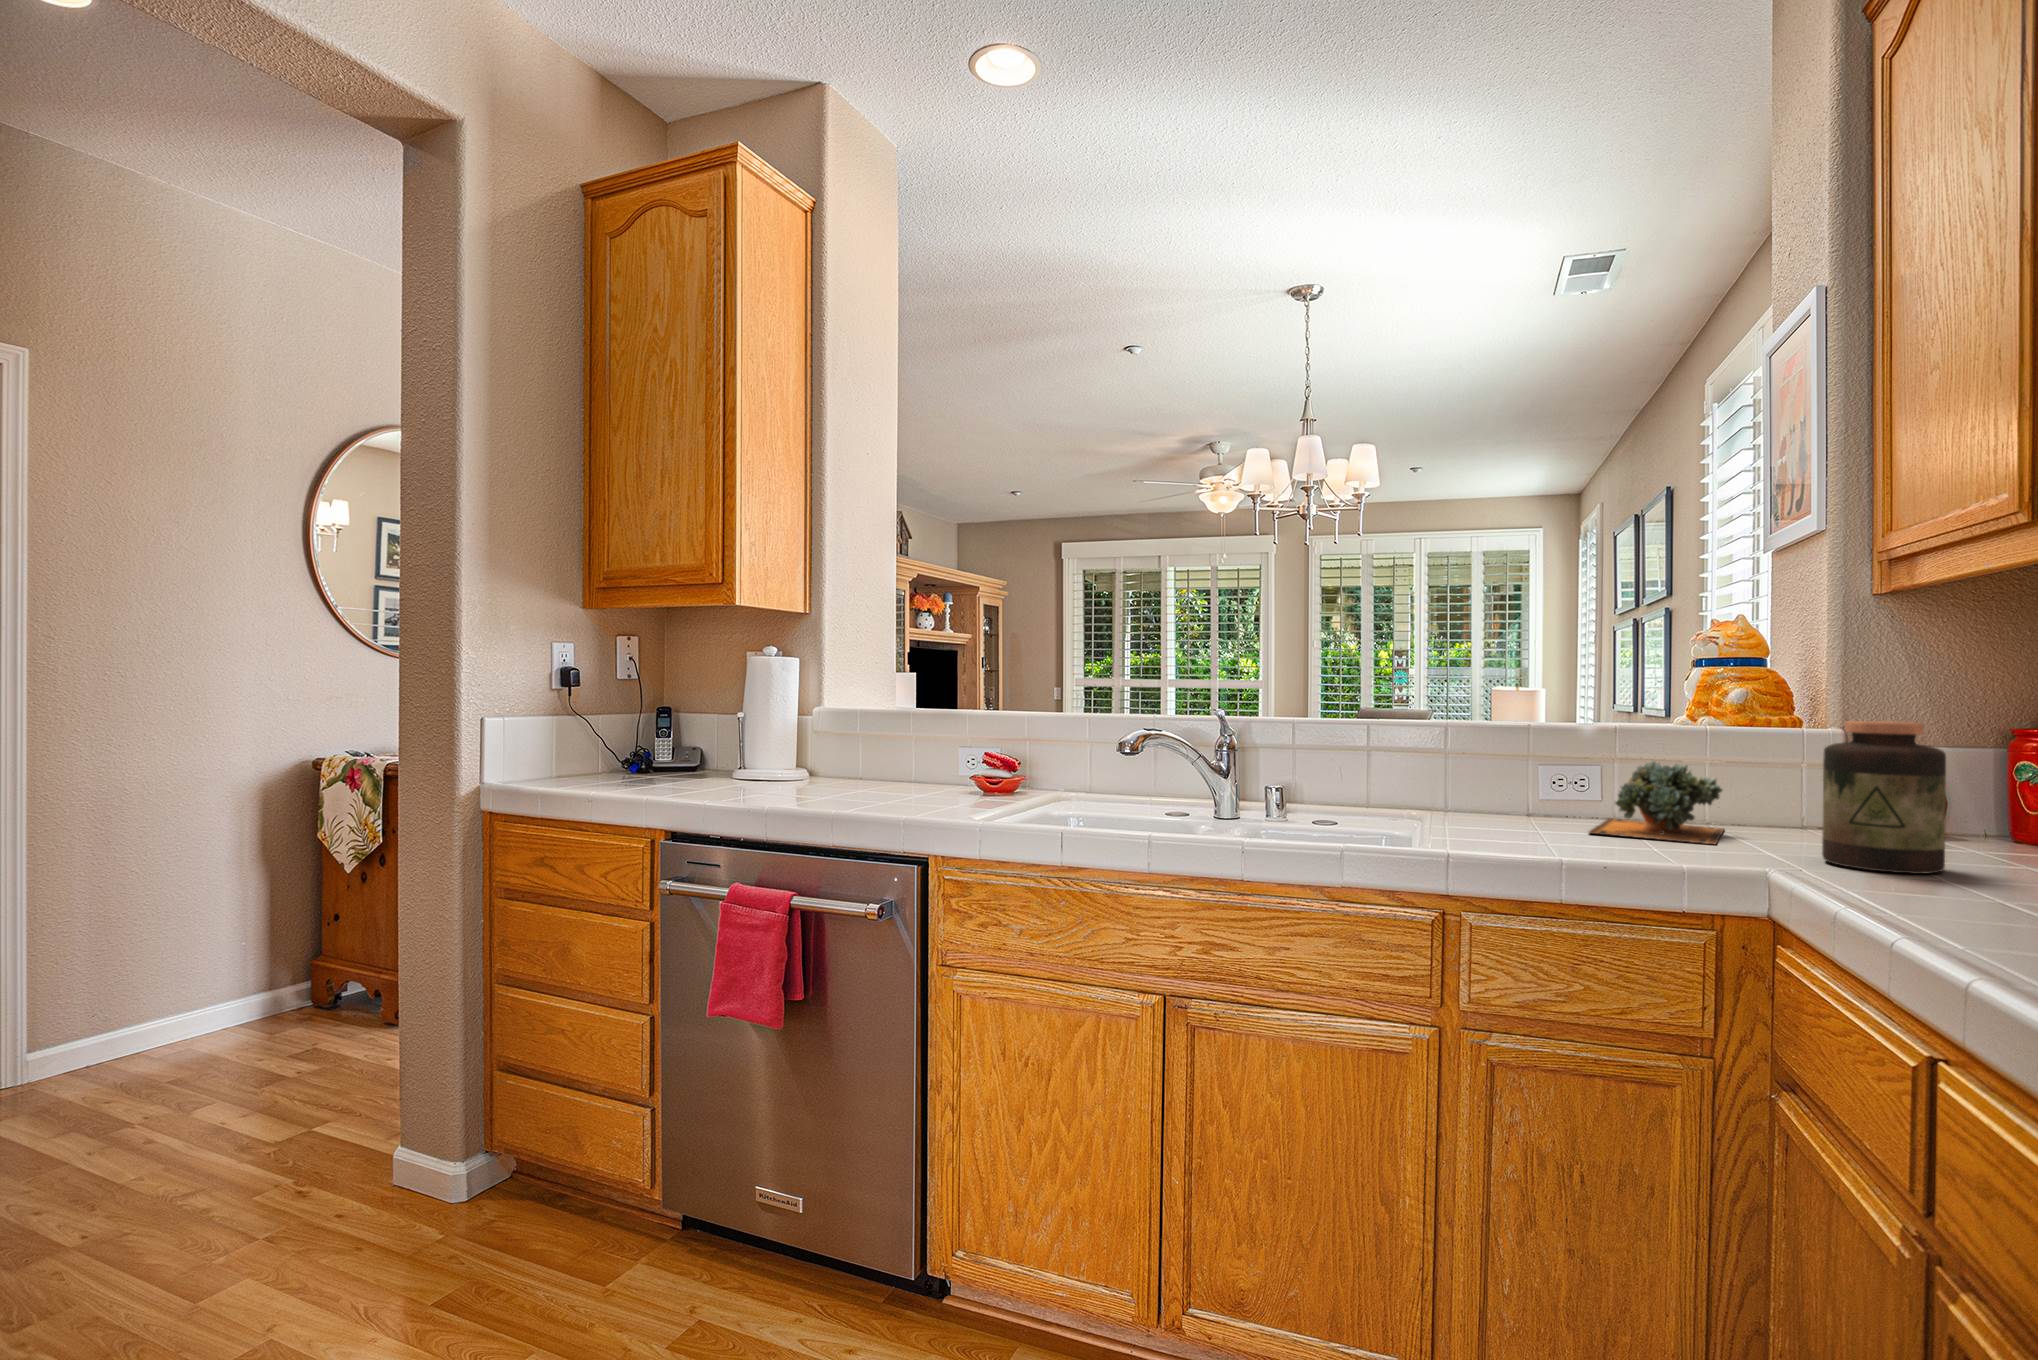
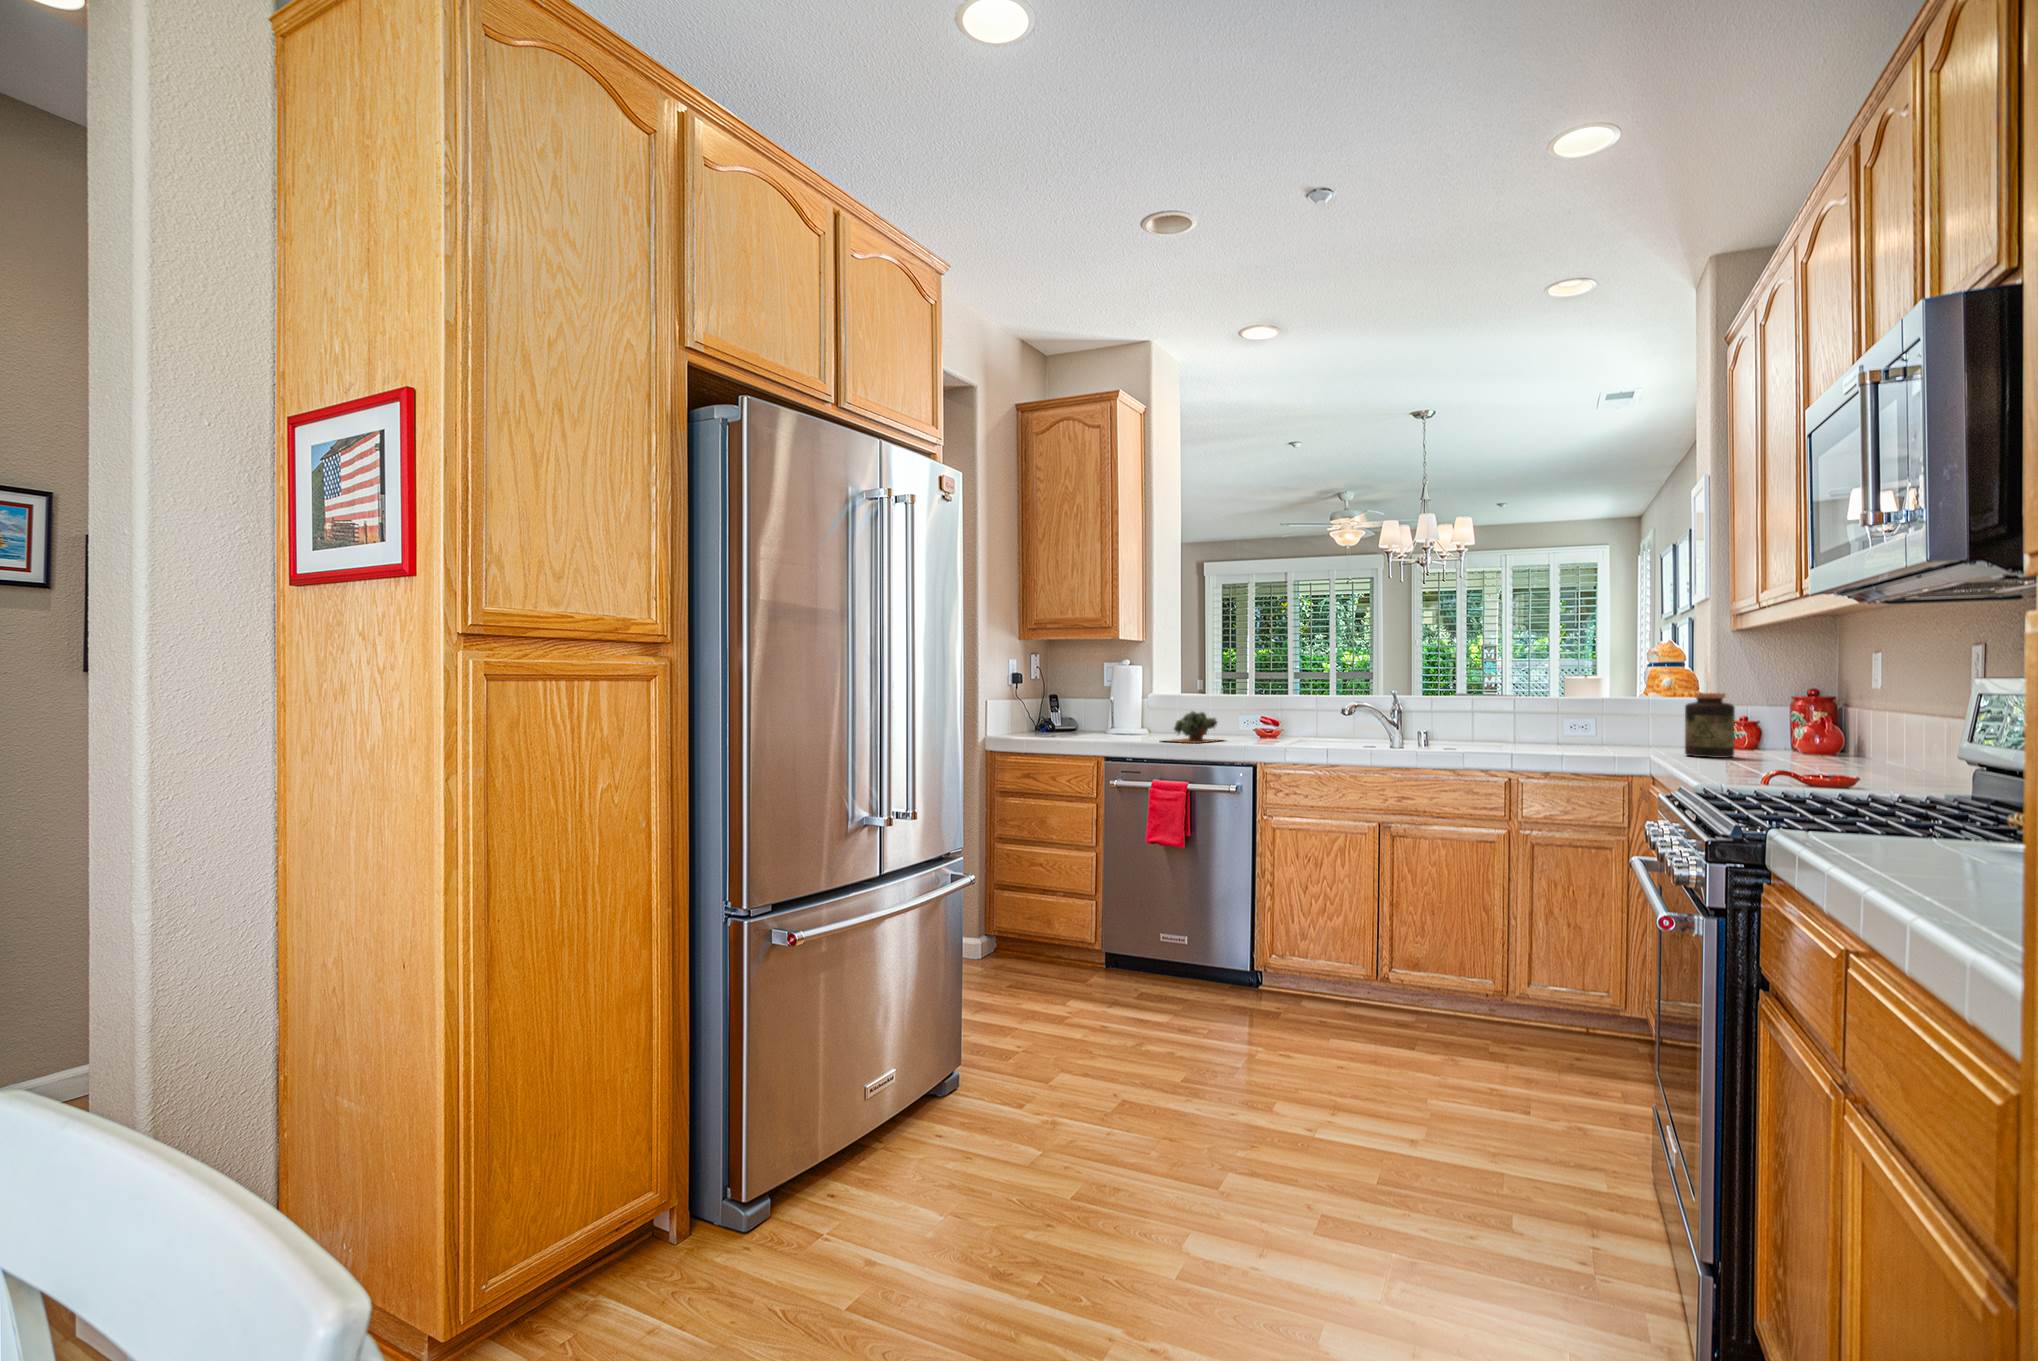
succulent plant: present [1589,761,1724,844] -> present [1166,711,1218,743]

